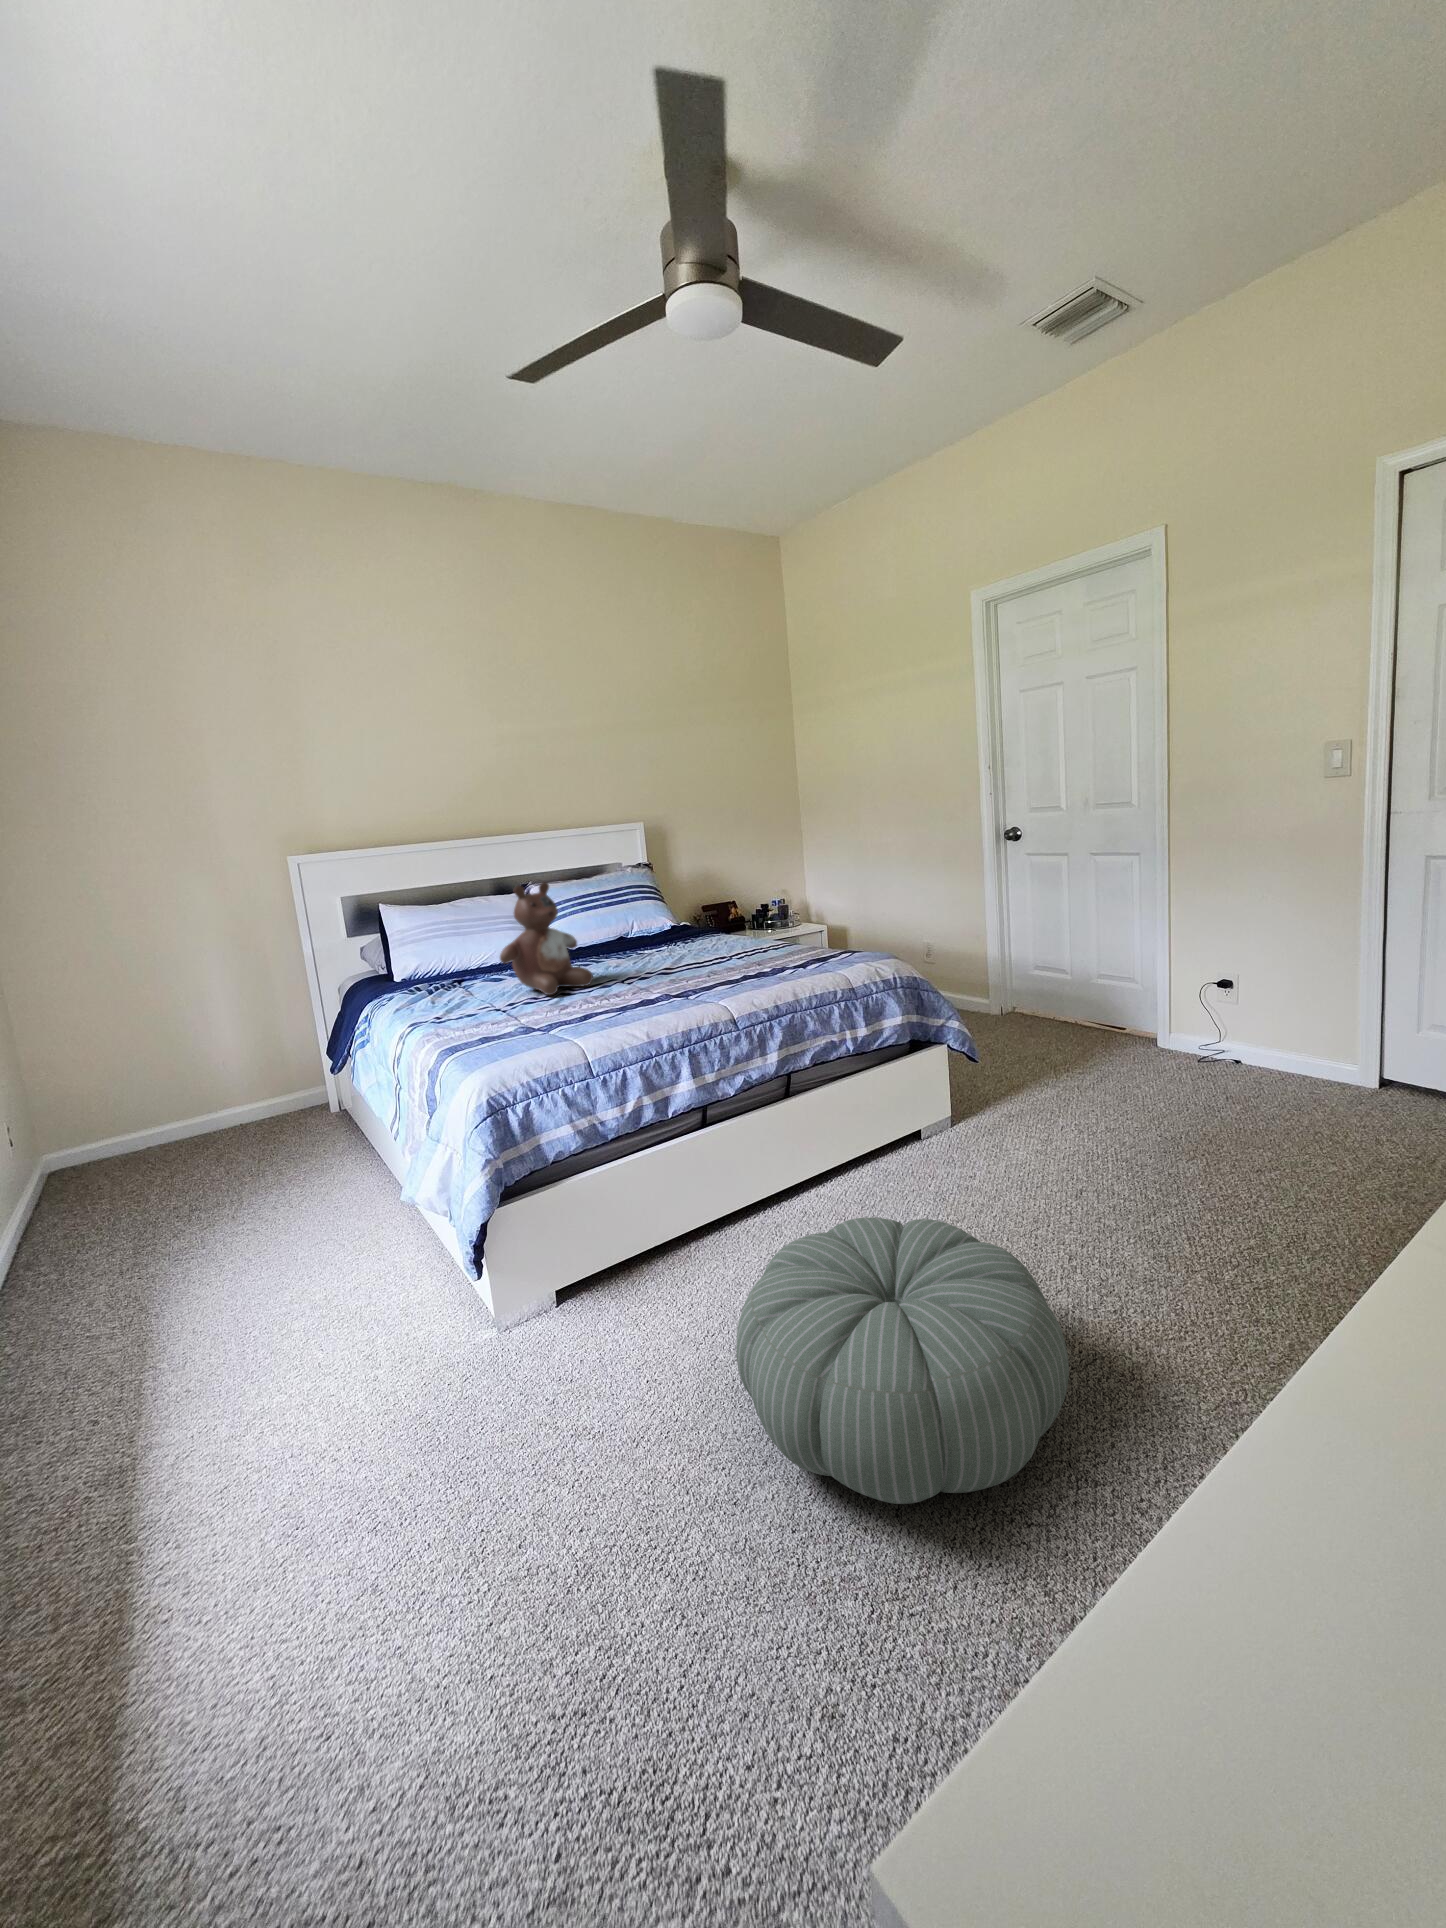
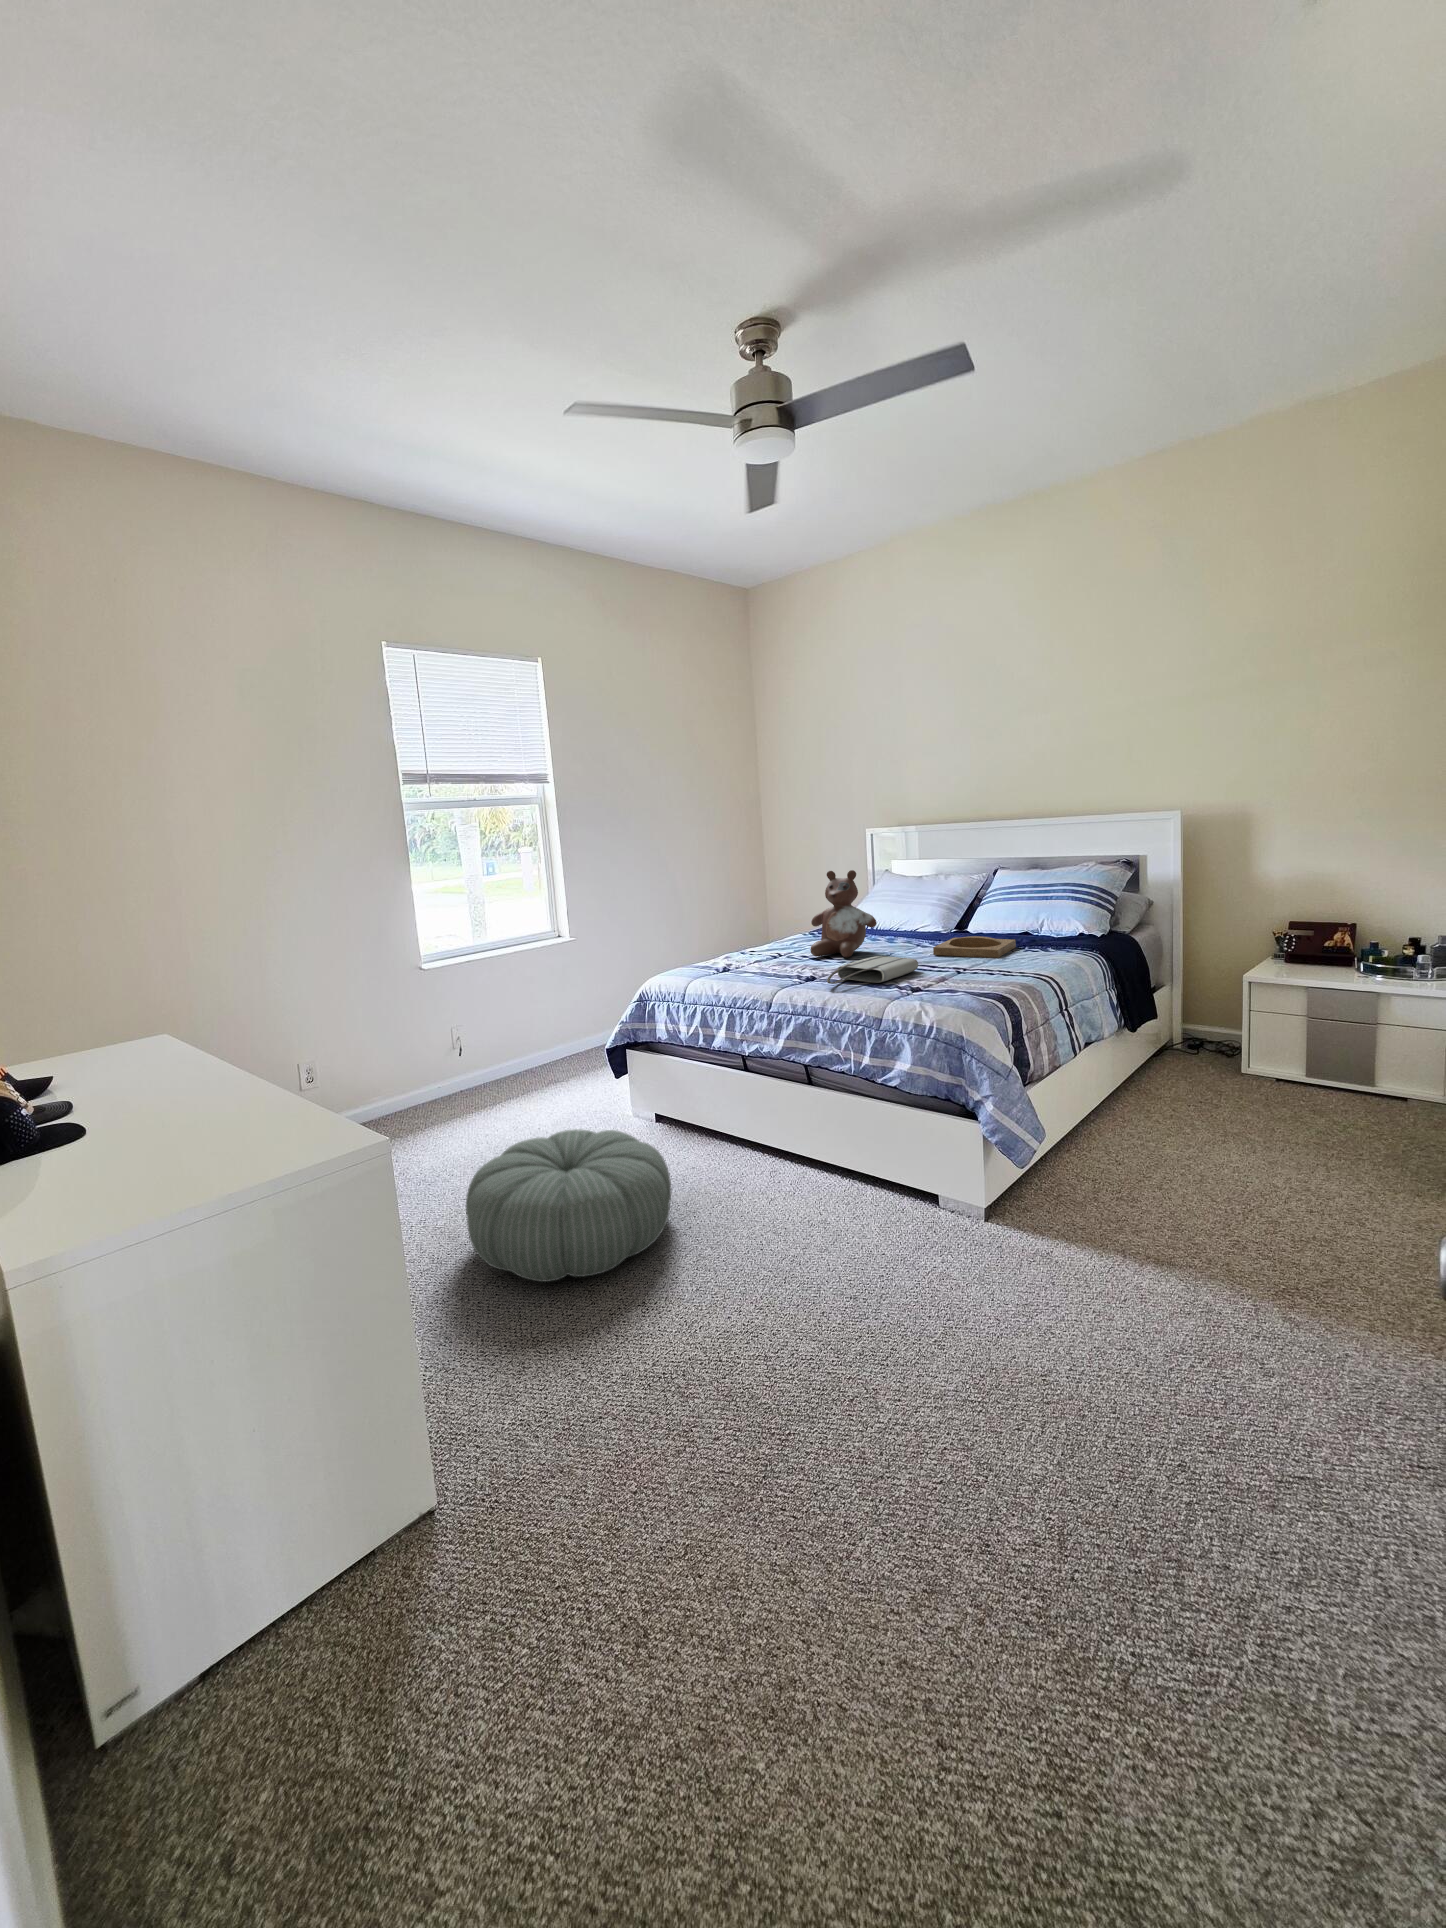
tray: none [608,938,698,962] -> present [933,936,1016,958]
tote bag: none [671,954,764,985] -> present [827,956,918,985]

